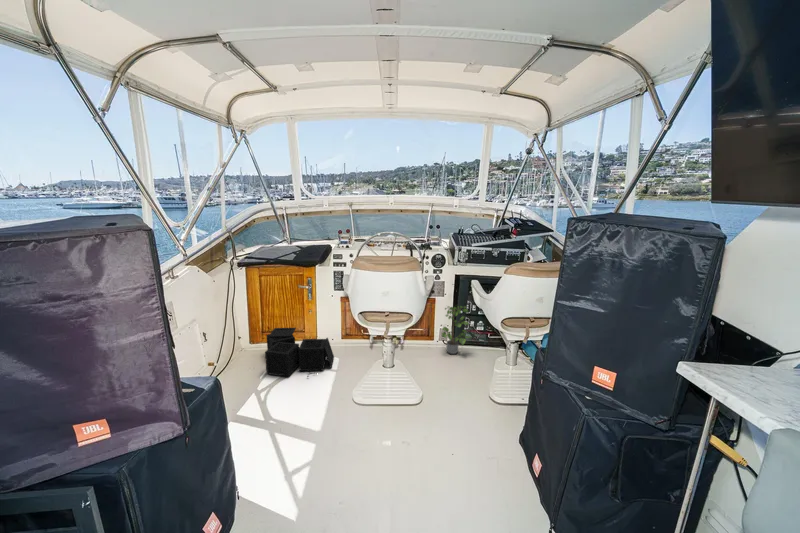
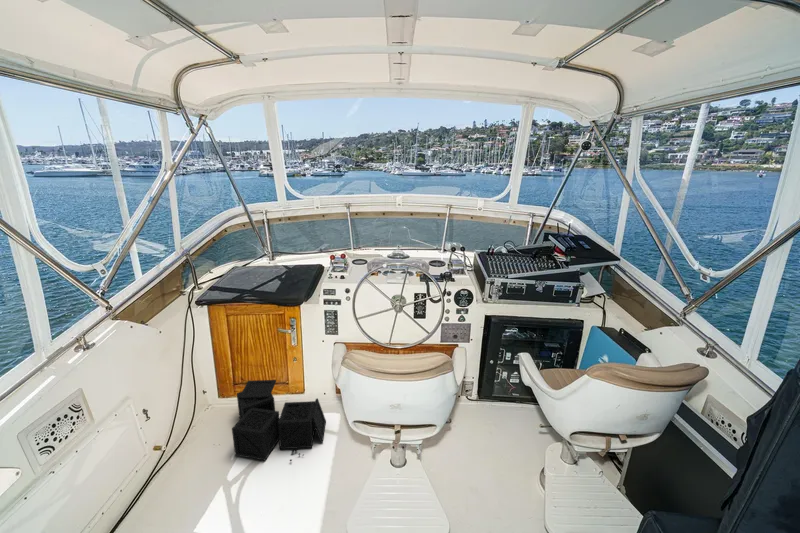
potted plant: present [442,306,471,354] -> none [466,354,507,415]

